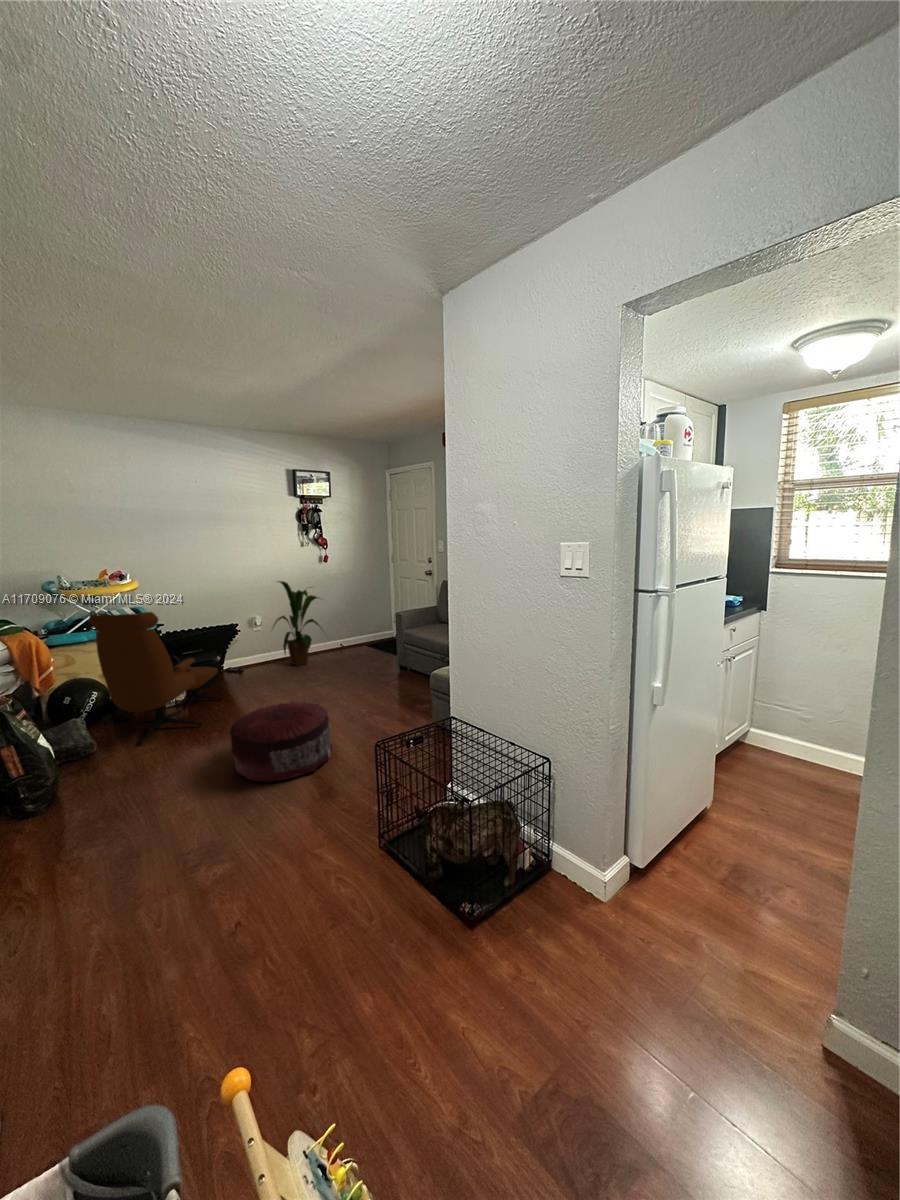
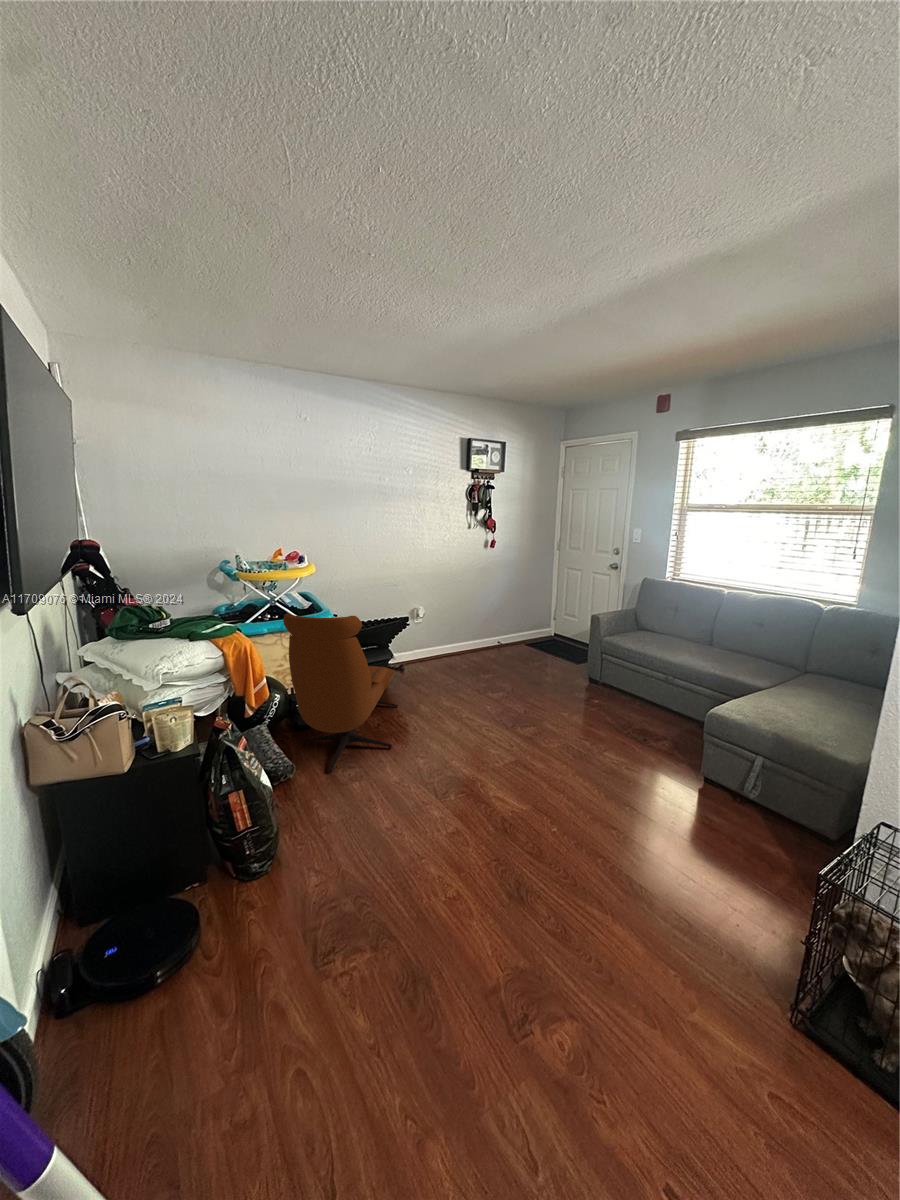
house plant: present [273,581,319,666] -> none [435,569,500,664]
pouf: present [230,701,332,783] -> none [458,741,587,875]

